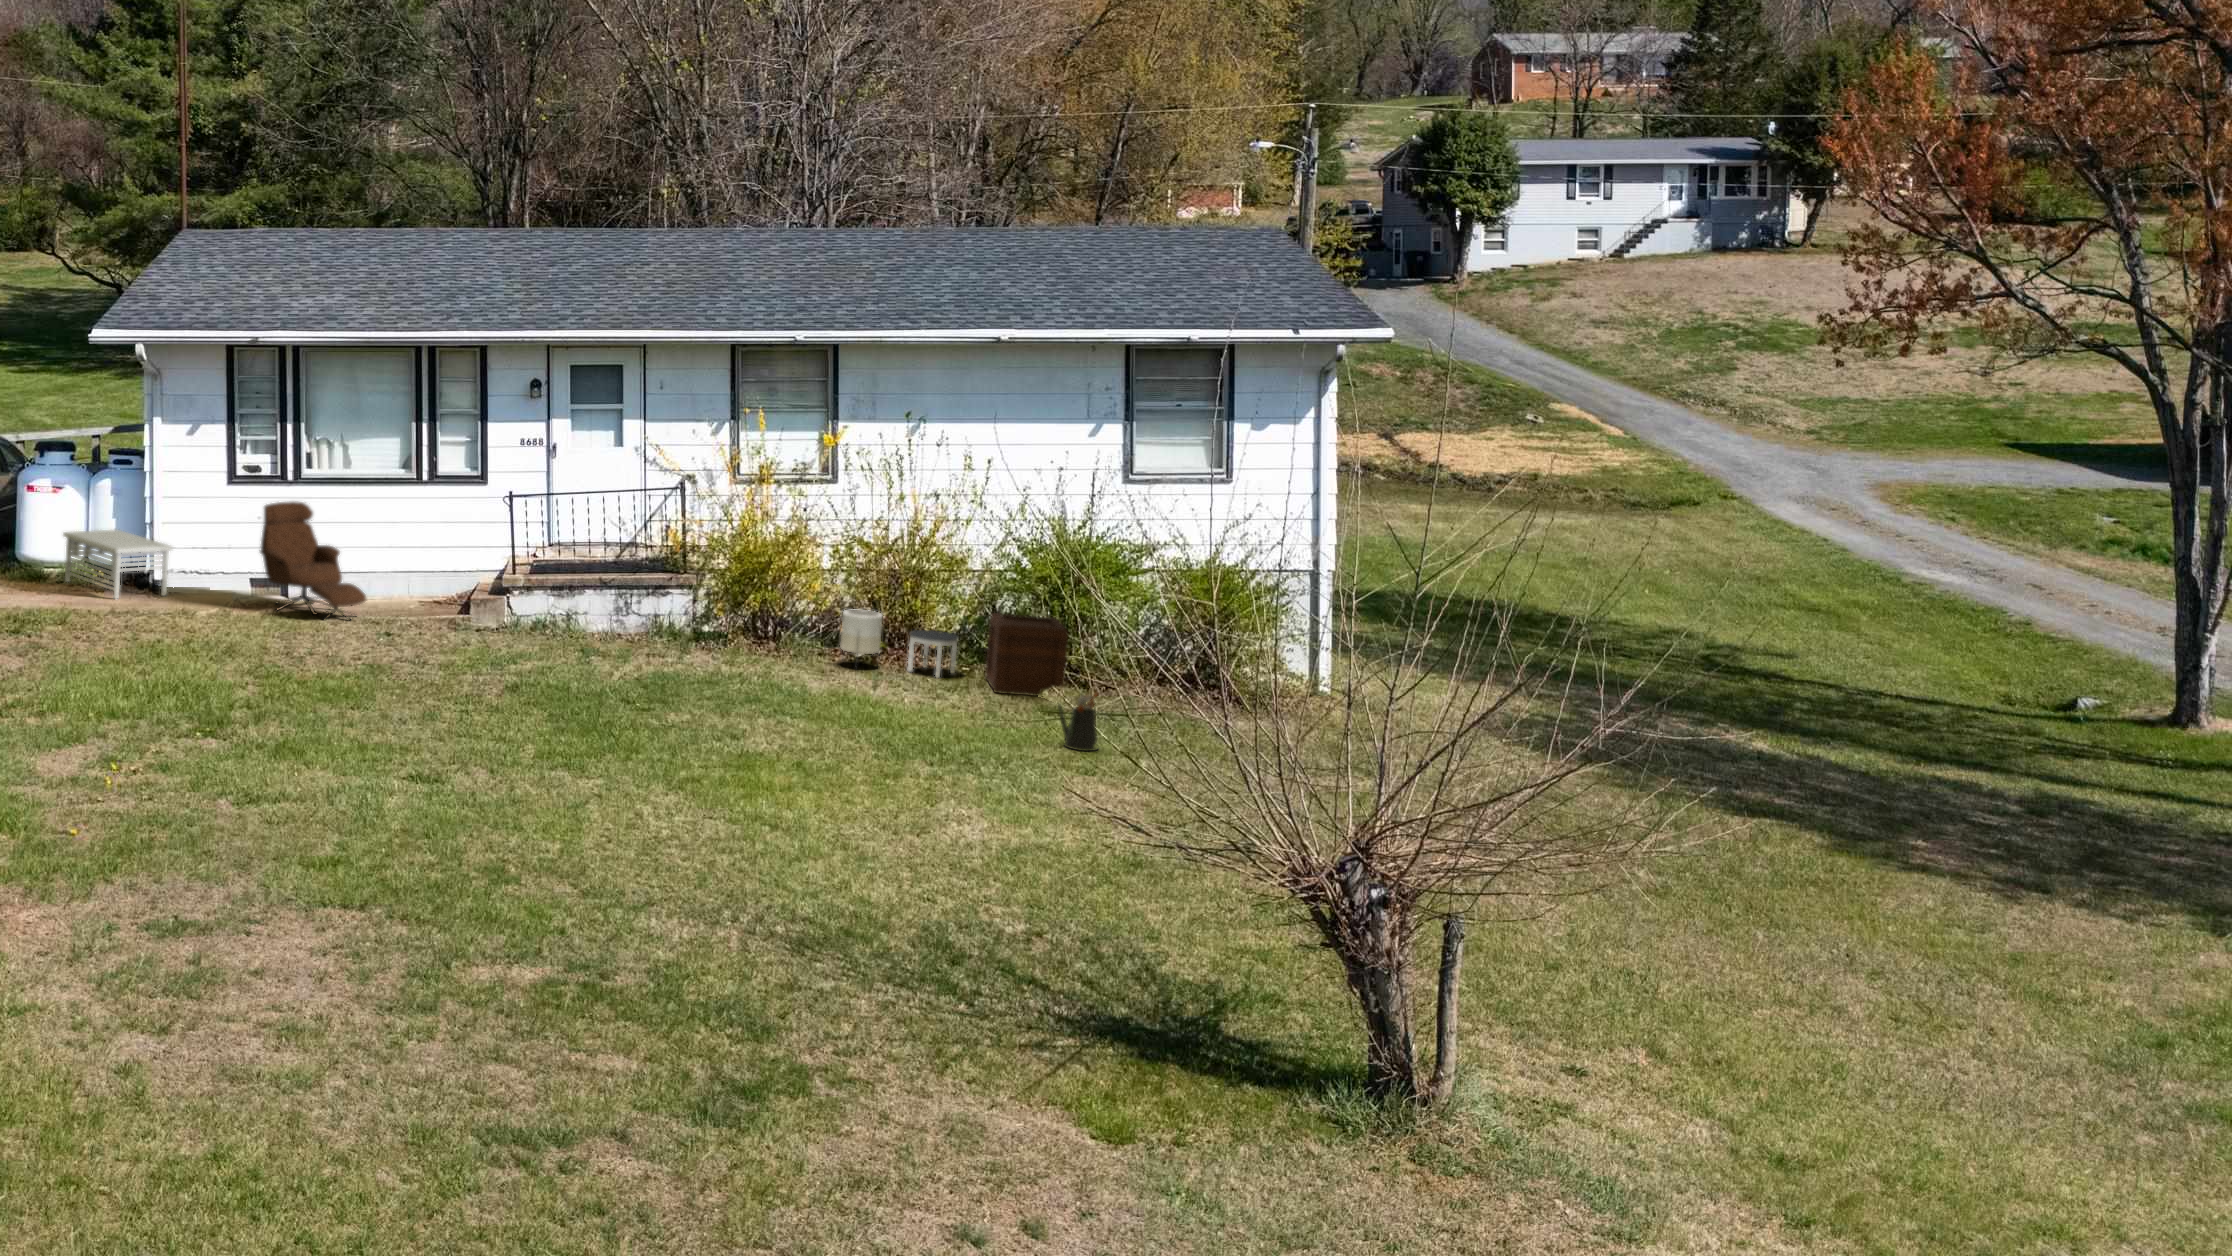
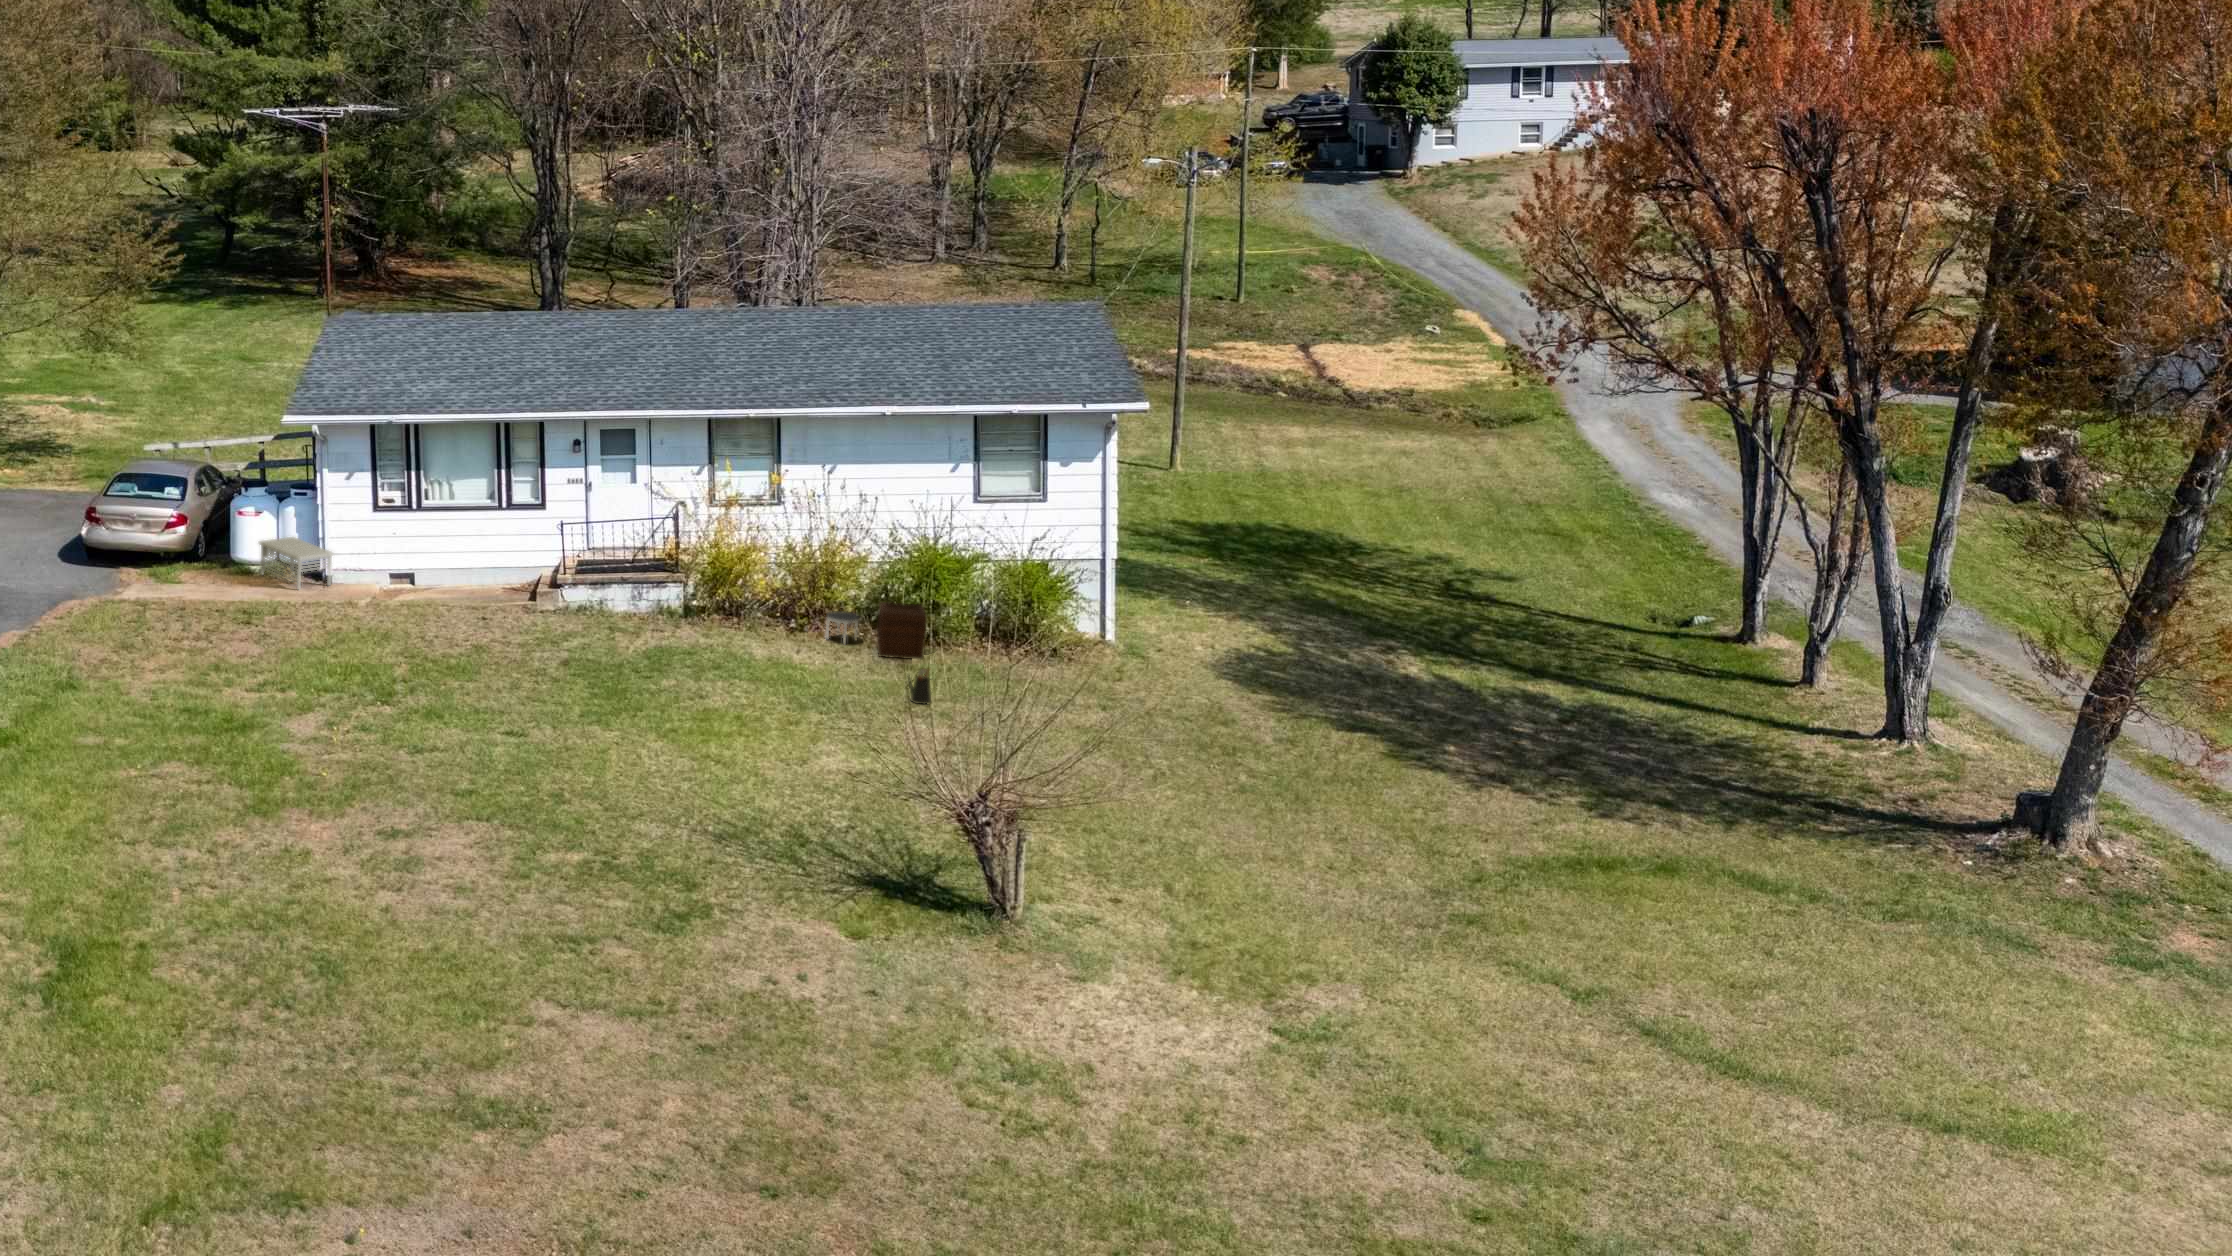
lounge chair: present [260,501,366,616] -> none [393,521,466,605]
planter: present [841,610,882,655] -> none [781,598,809,639]

